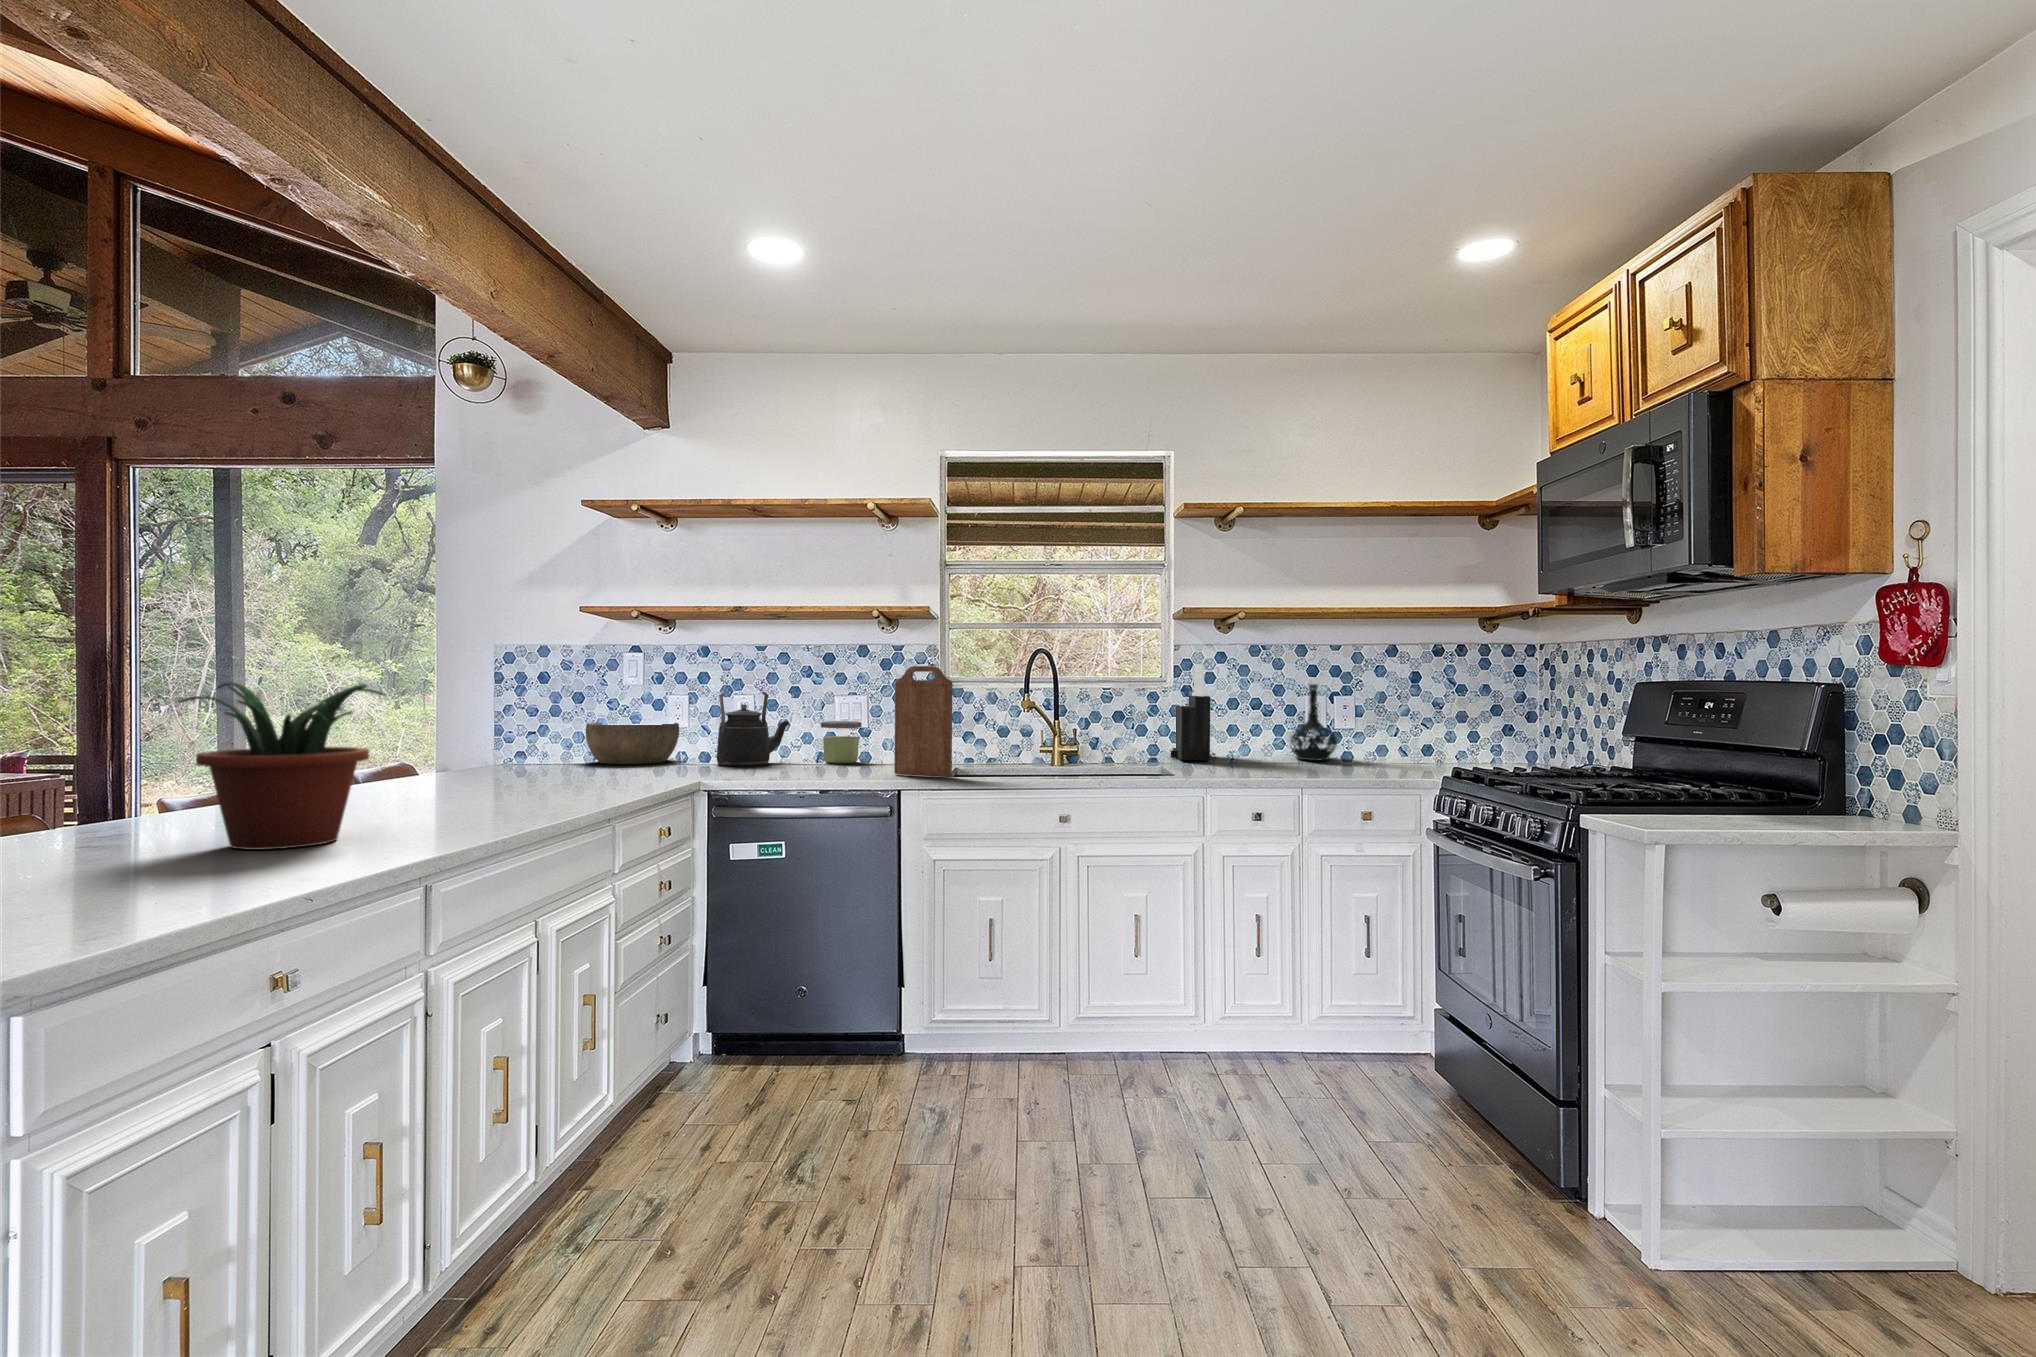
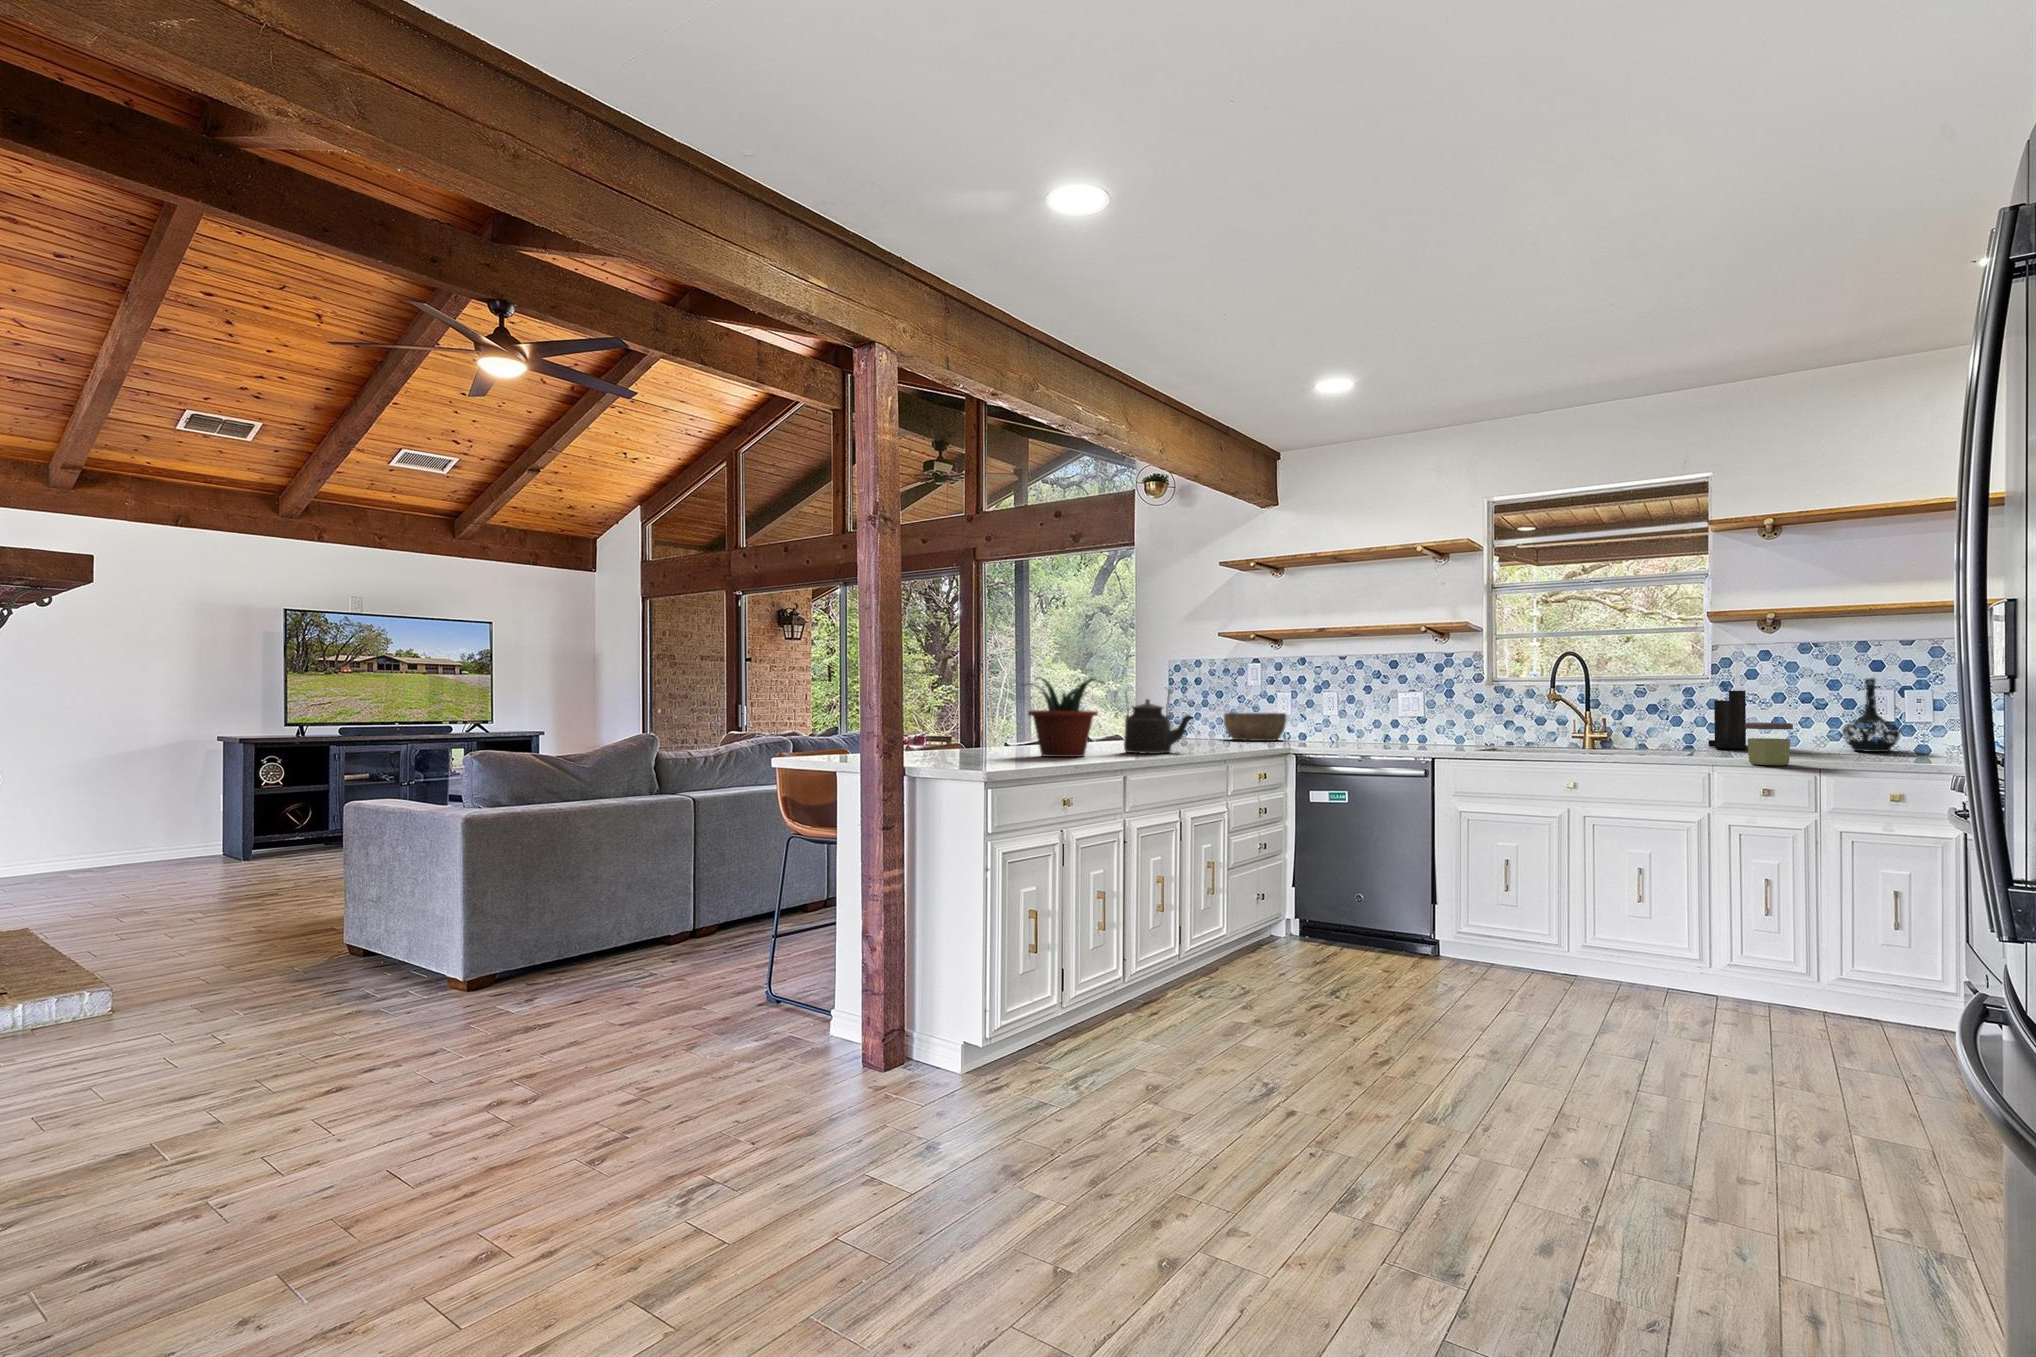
cutting board: present [894,666,953,777] -> none [1432,667,1475,751]
kettle: present [717,692,790,766] -> present [1124,690,1192,754]
jar: present [821,721,862,763] -> present [1745,723,1793,765]

